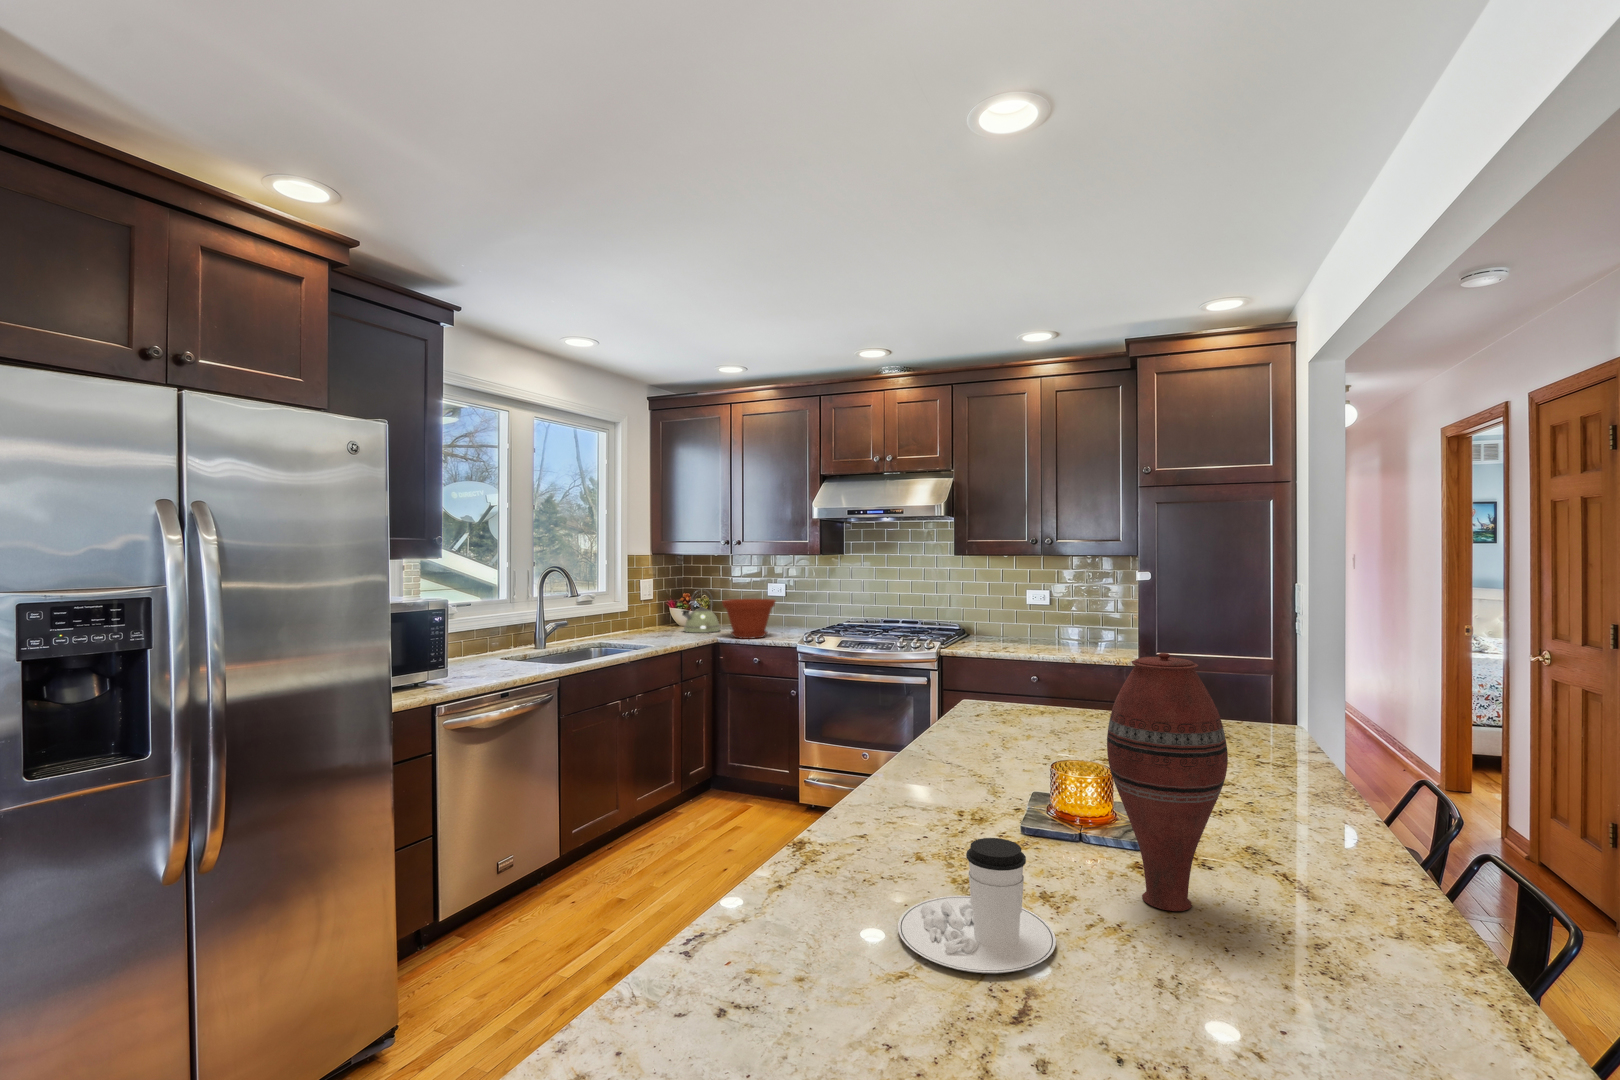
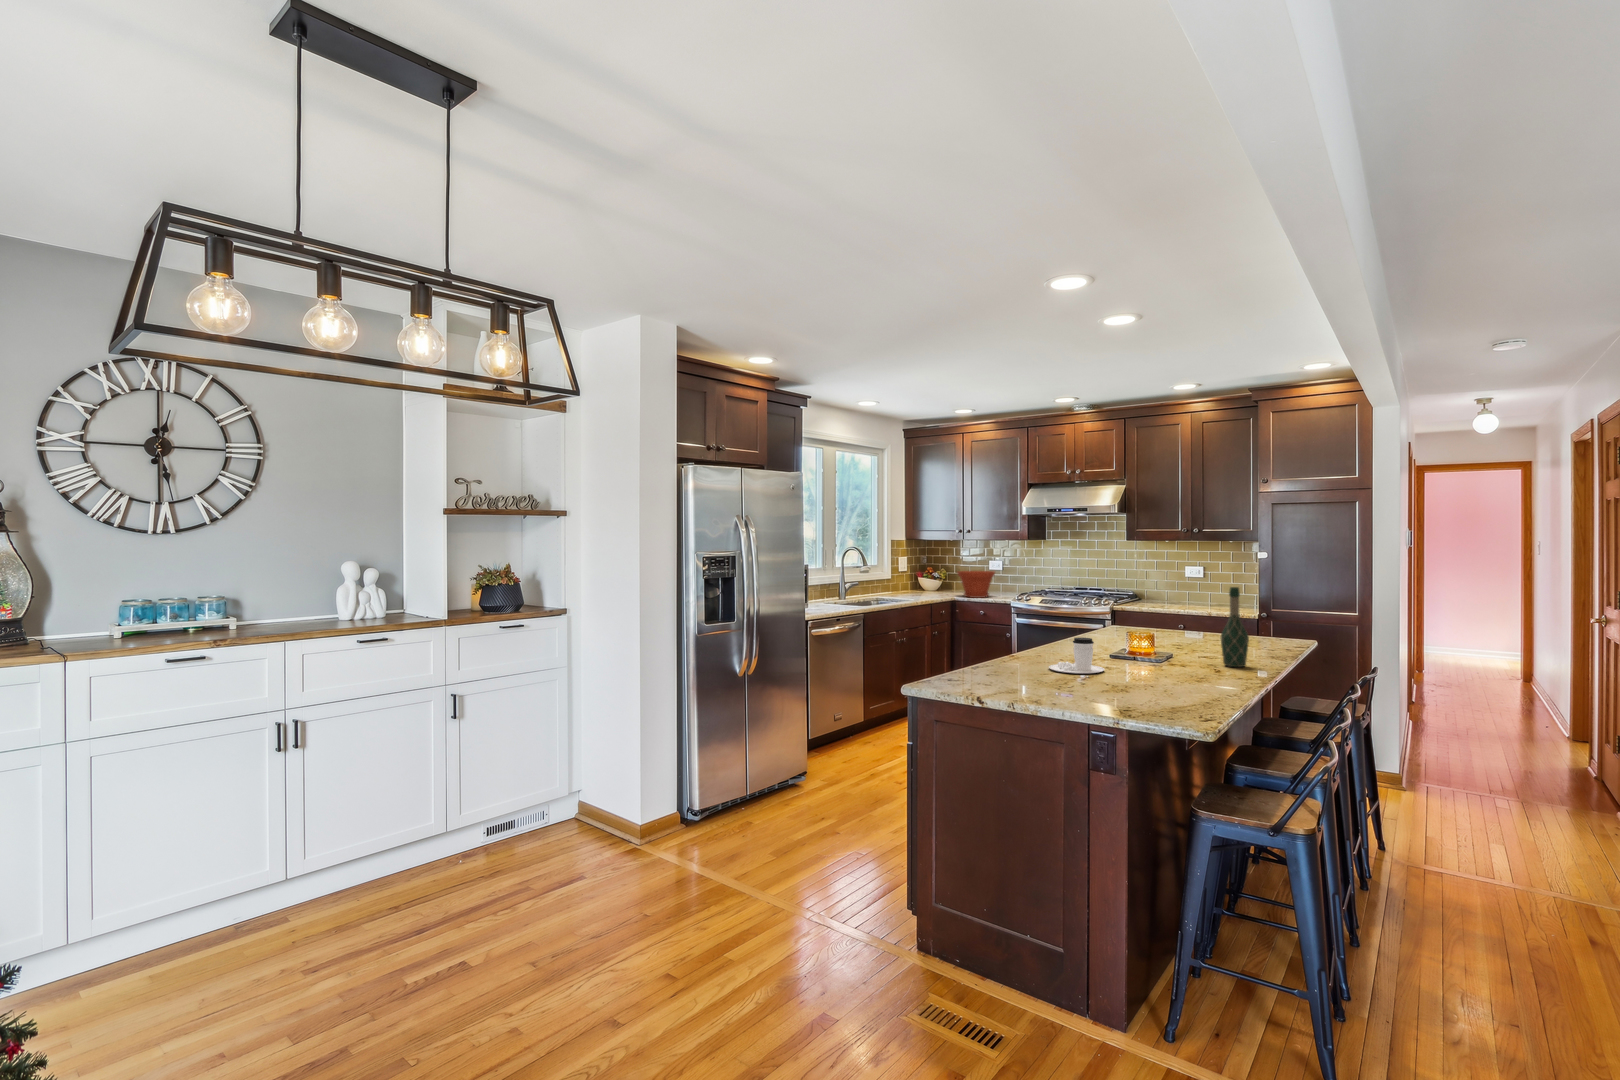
kettle: present [682,595,720,633] -> none [927,564,955,594]
vase: present [1107,653,1228,911] -> none [1133,575,1178,670]
wine bottle: none [1287,672,1360,874] -> present [1221,587,1249,667]

